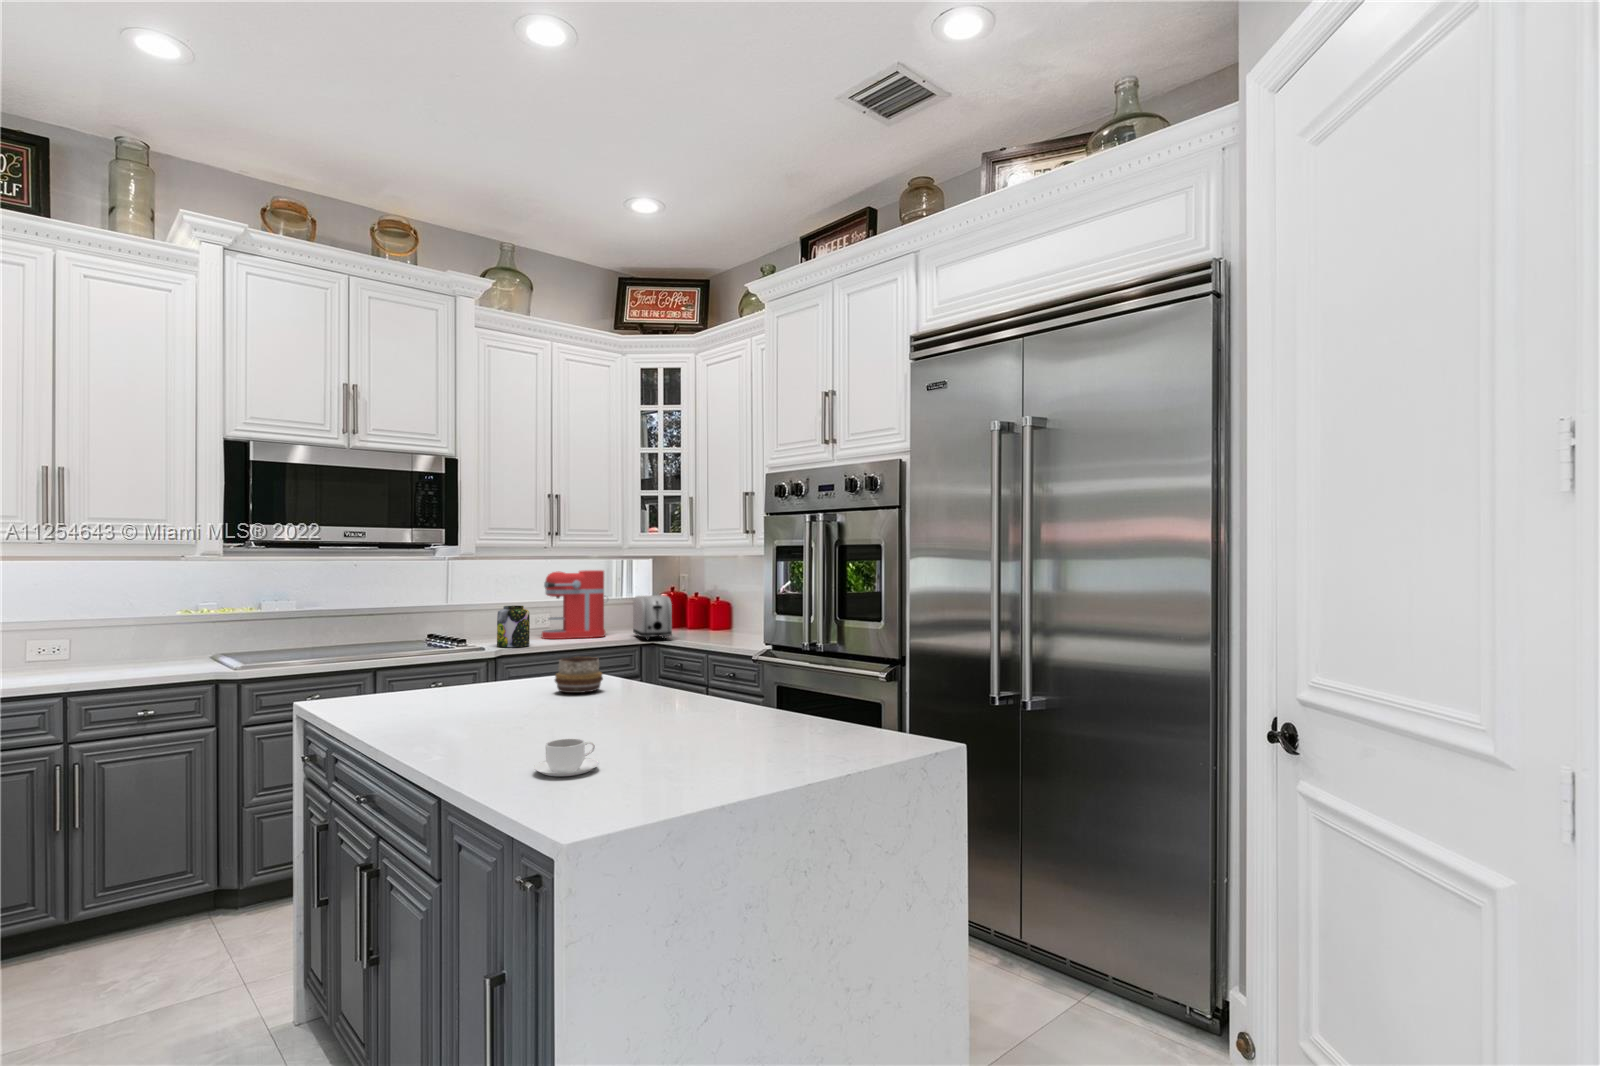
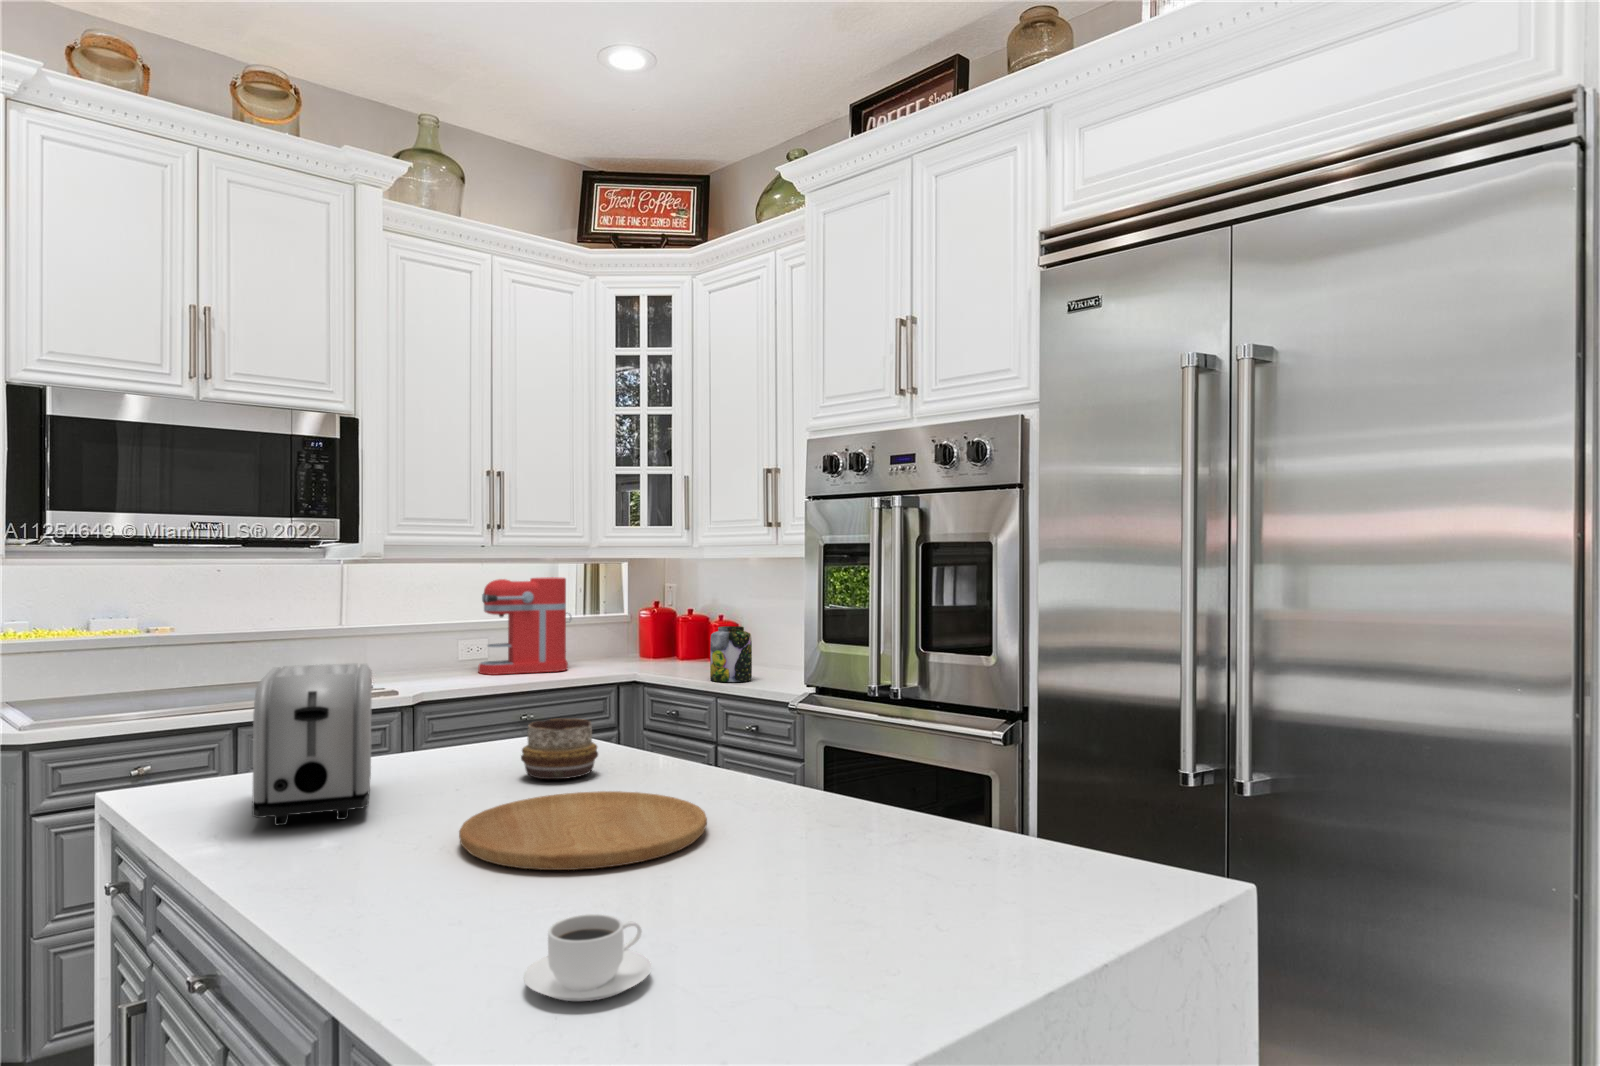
toaster: present [633,595,672,640] -> present [252,663,372,825]
jar: present [497,605,530,647] -> present [710,626,752,682]
cutting board: none [511,697,657,732] -> present [459,791,707,870]

